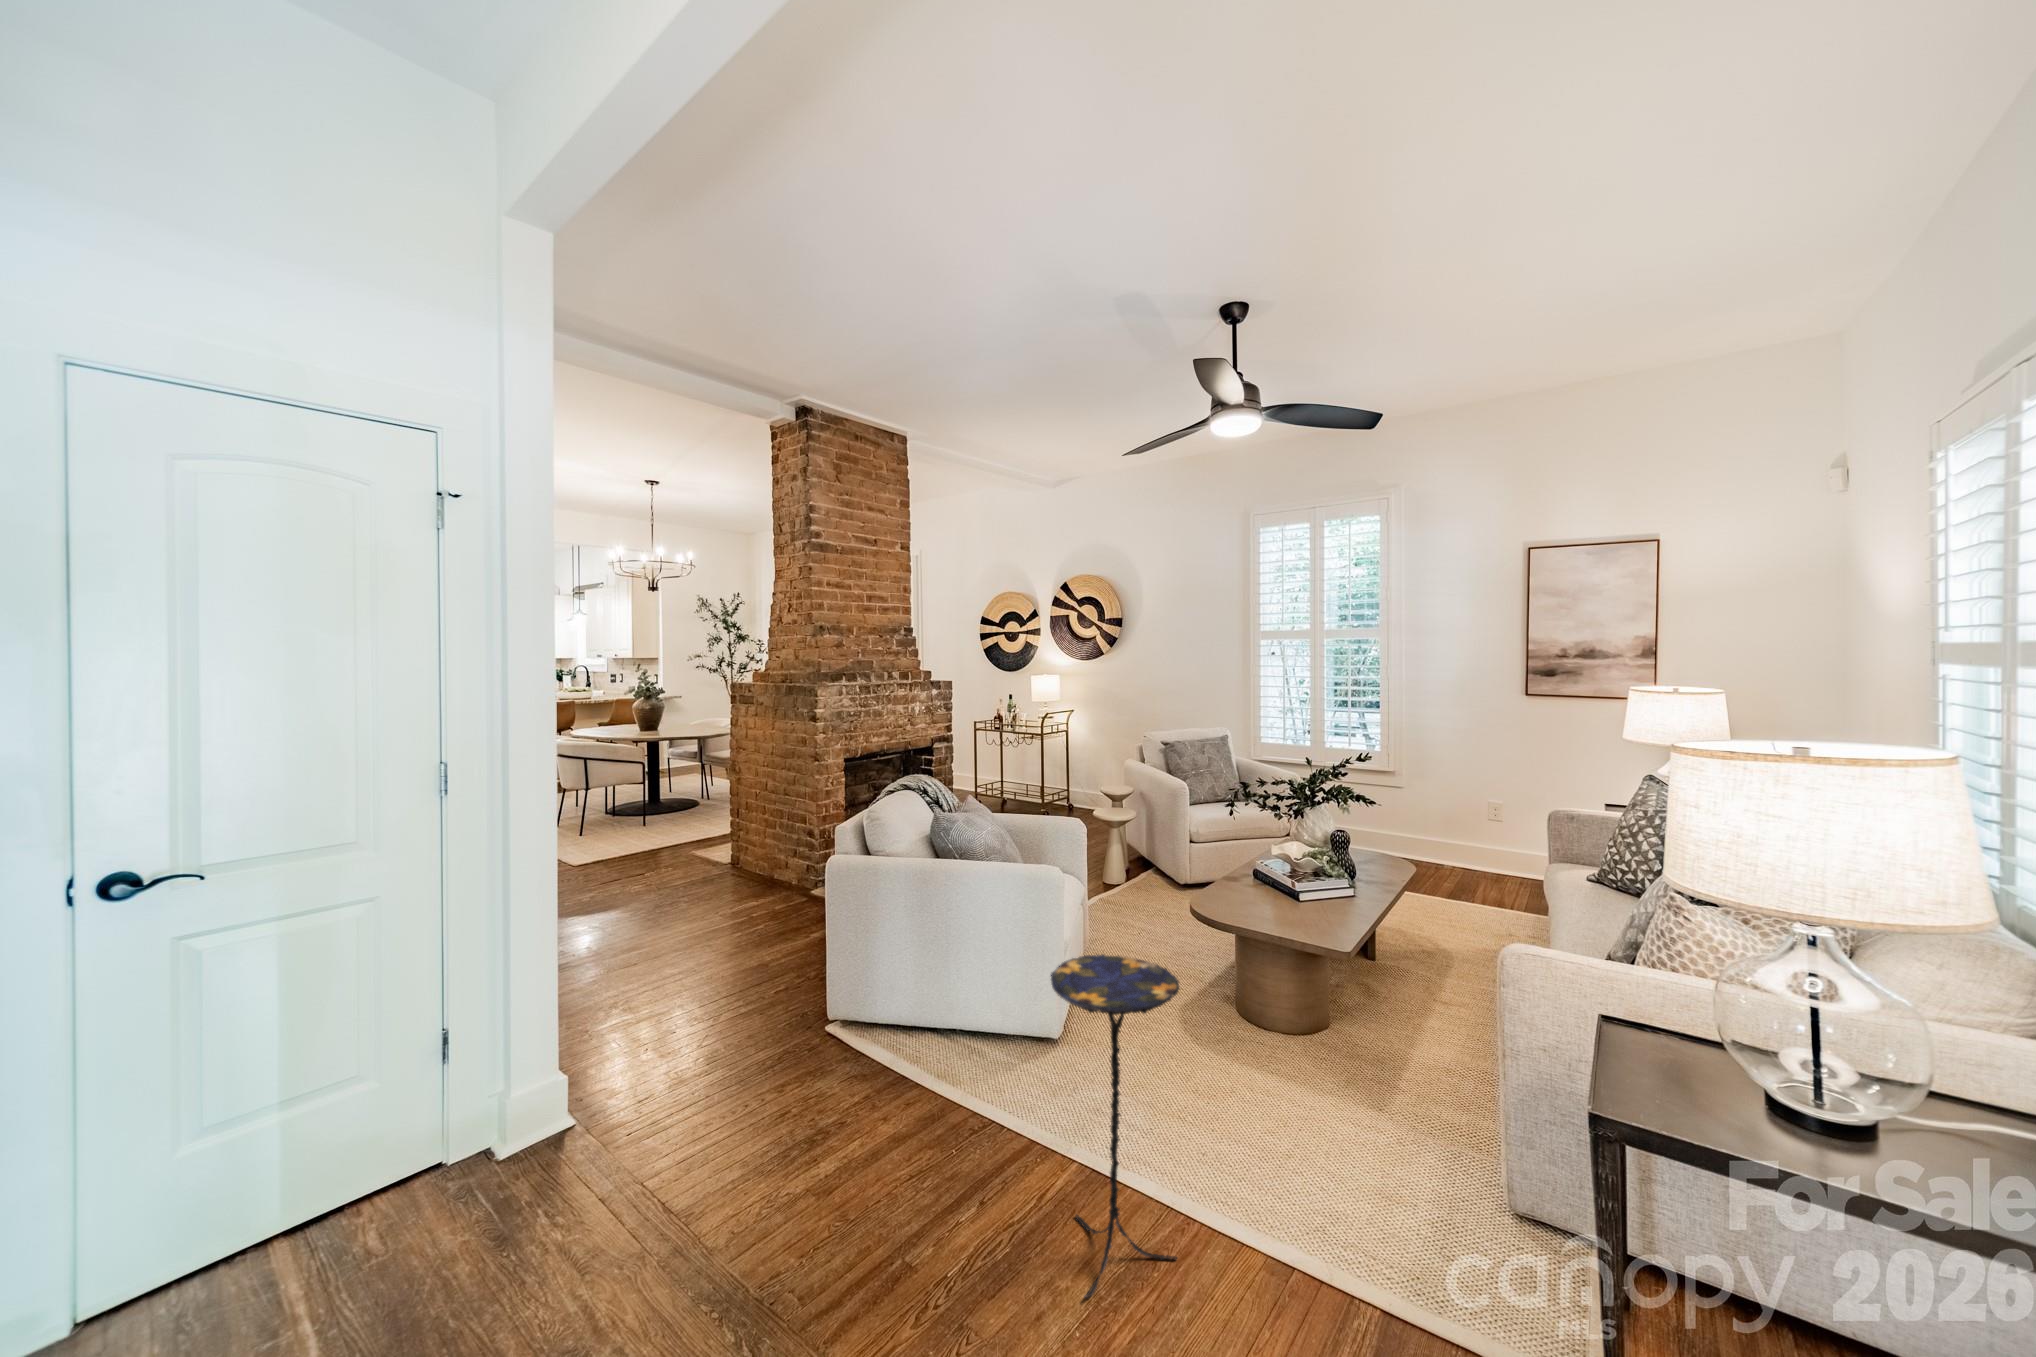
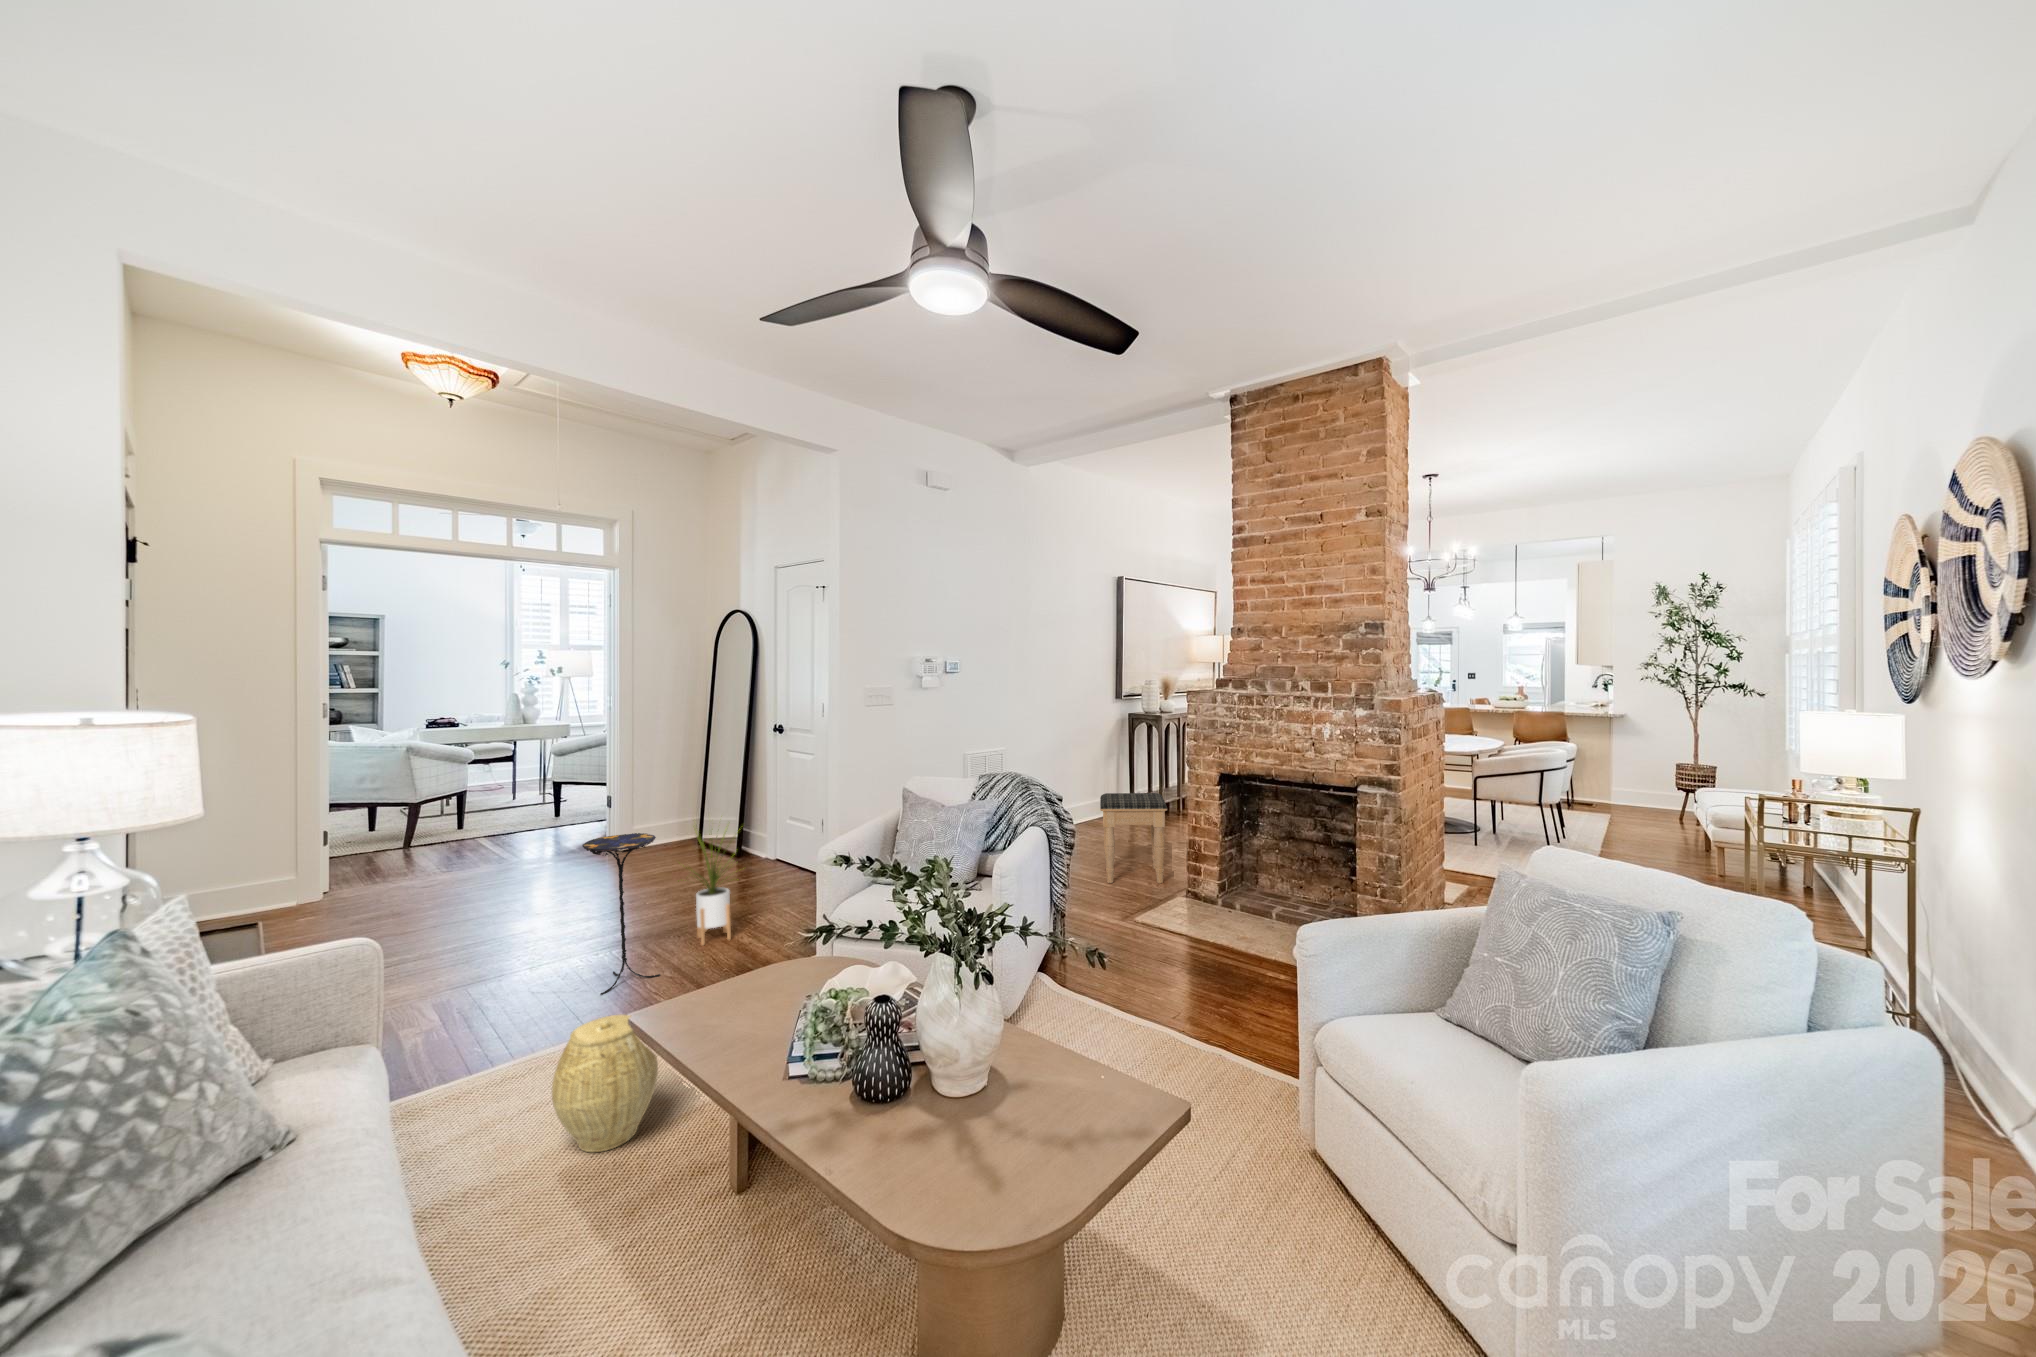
footstool: none [658,814,762,928] -> present [1100,793,1167,883]
house plant: none [810,952,957,1254] -> present [691,831,738,945]
woven basket: none [1356,958,1453,1082] -> present [552,1014,658,1152]

